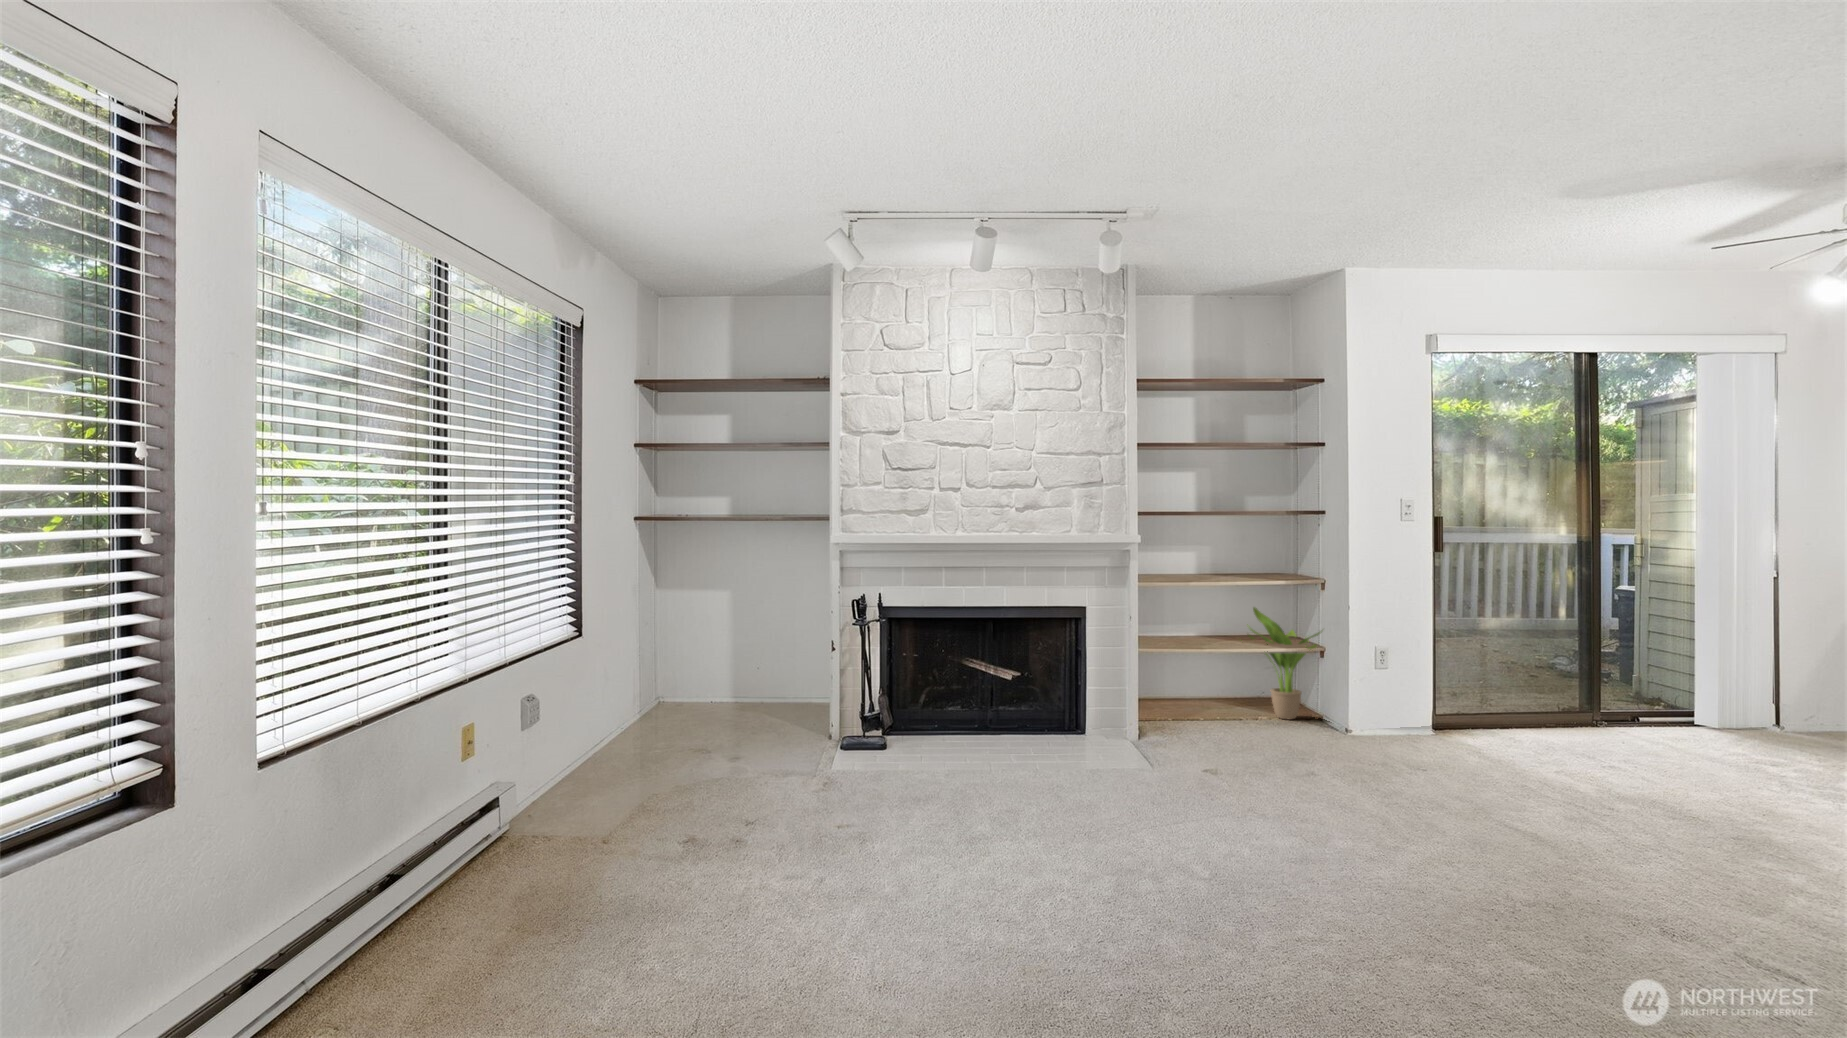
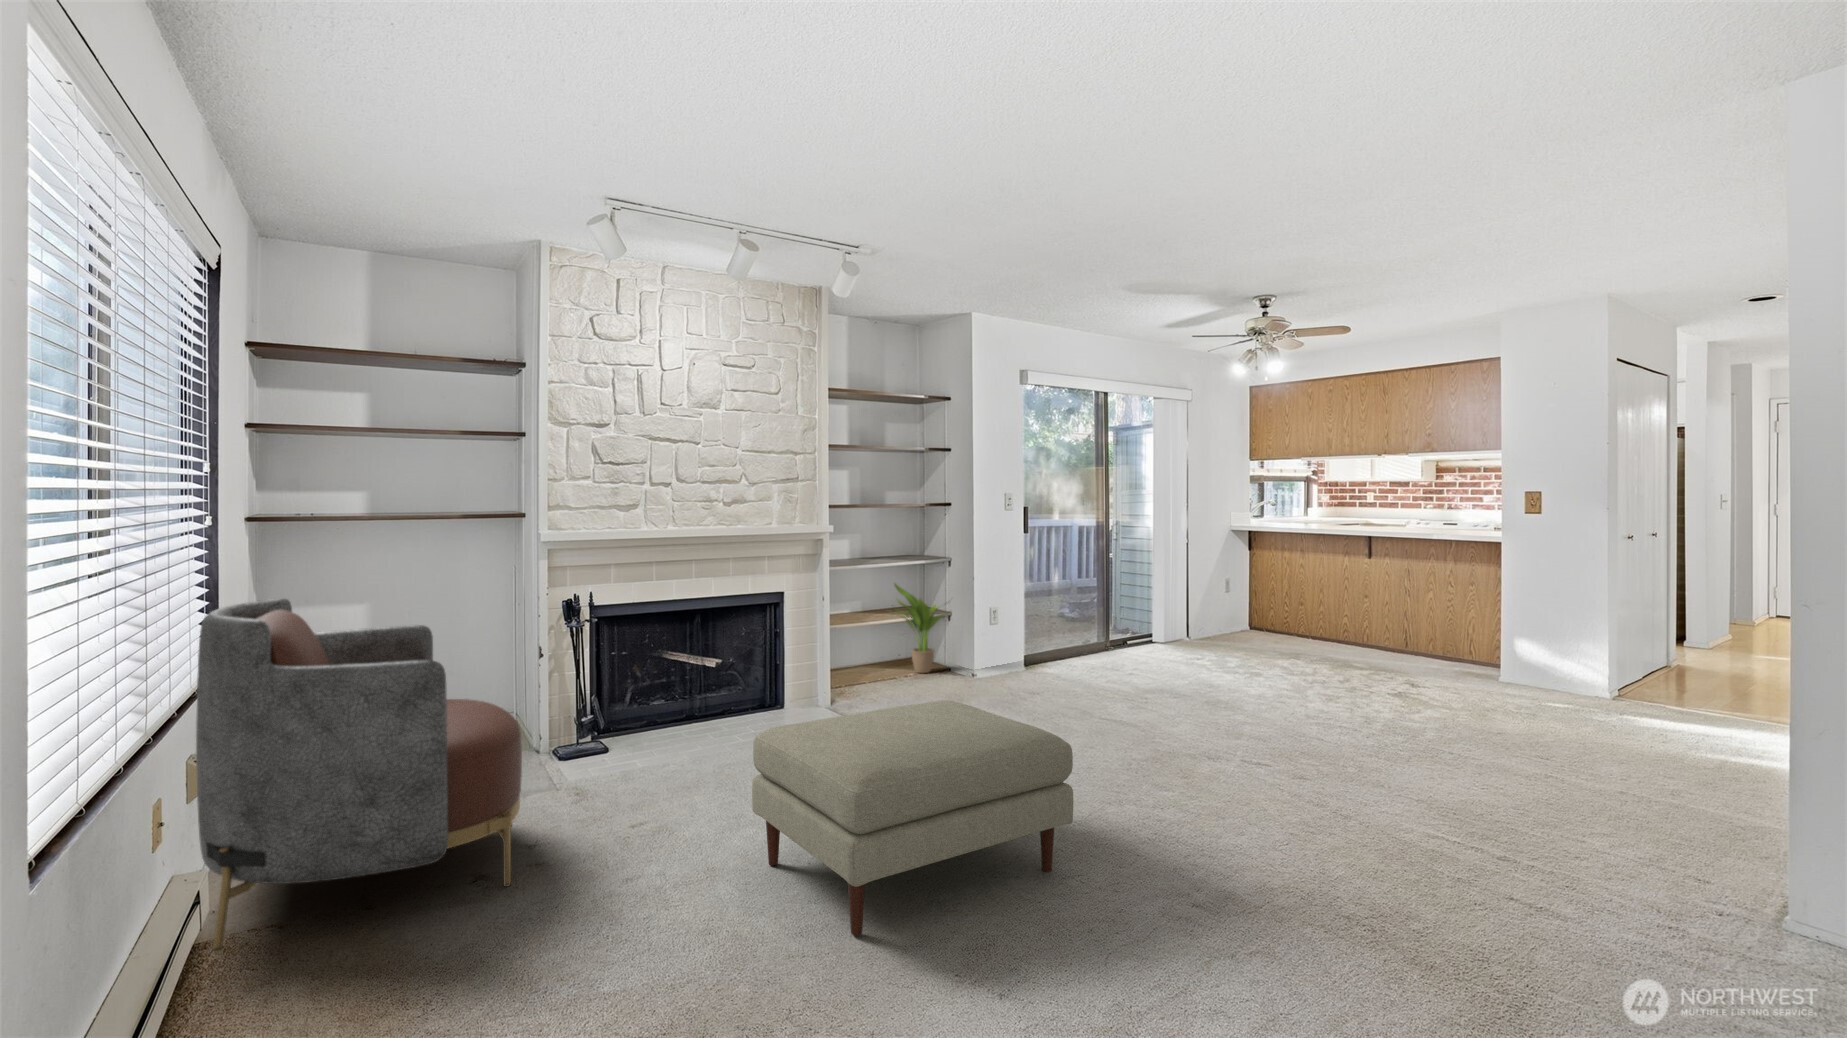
armchair: none [482,577,737,845] -> present [196,598,522,951]
ottoman: none [880,733,1224,973] -> present [752,700,1073,935]

